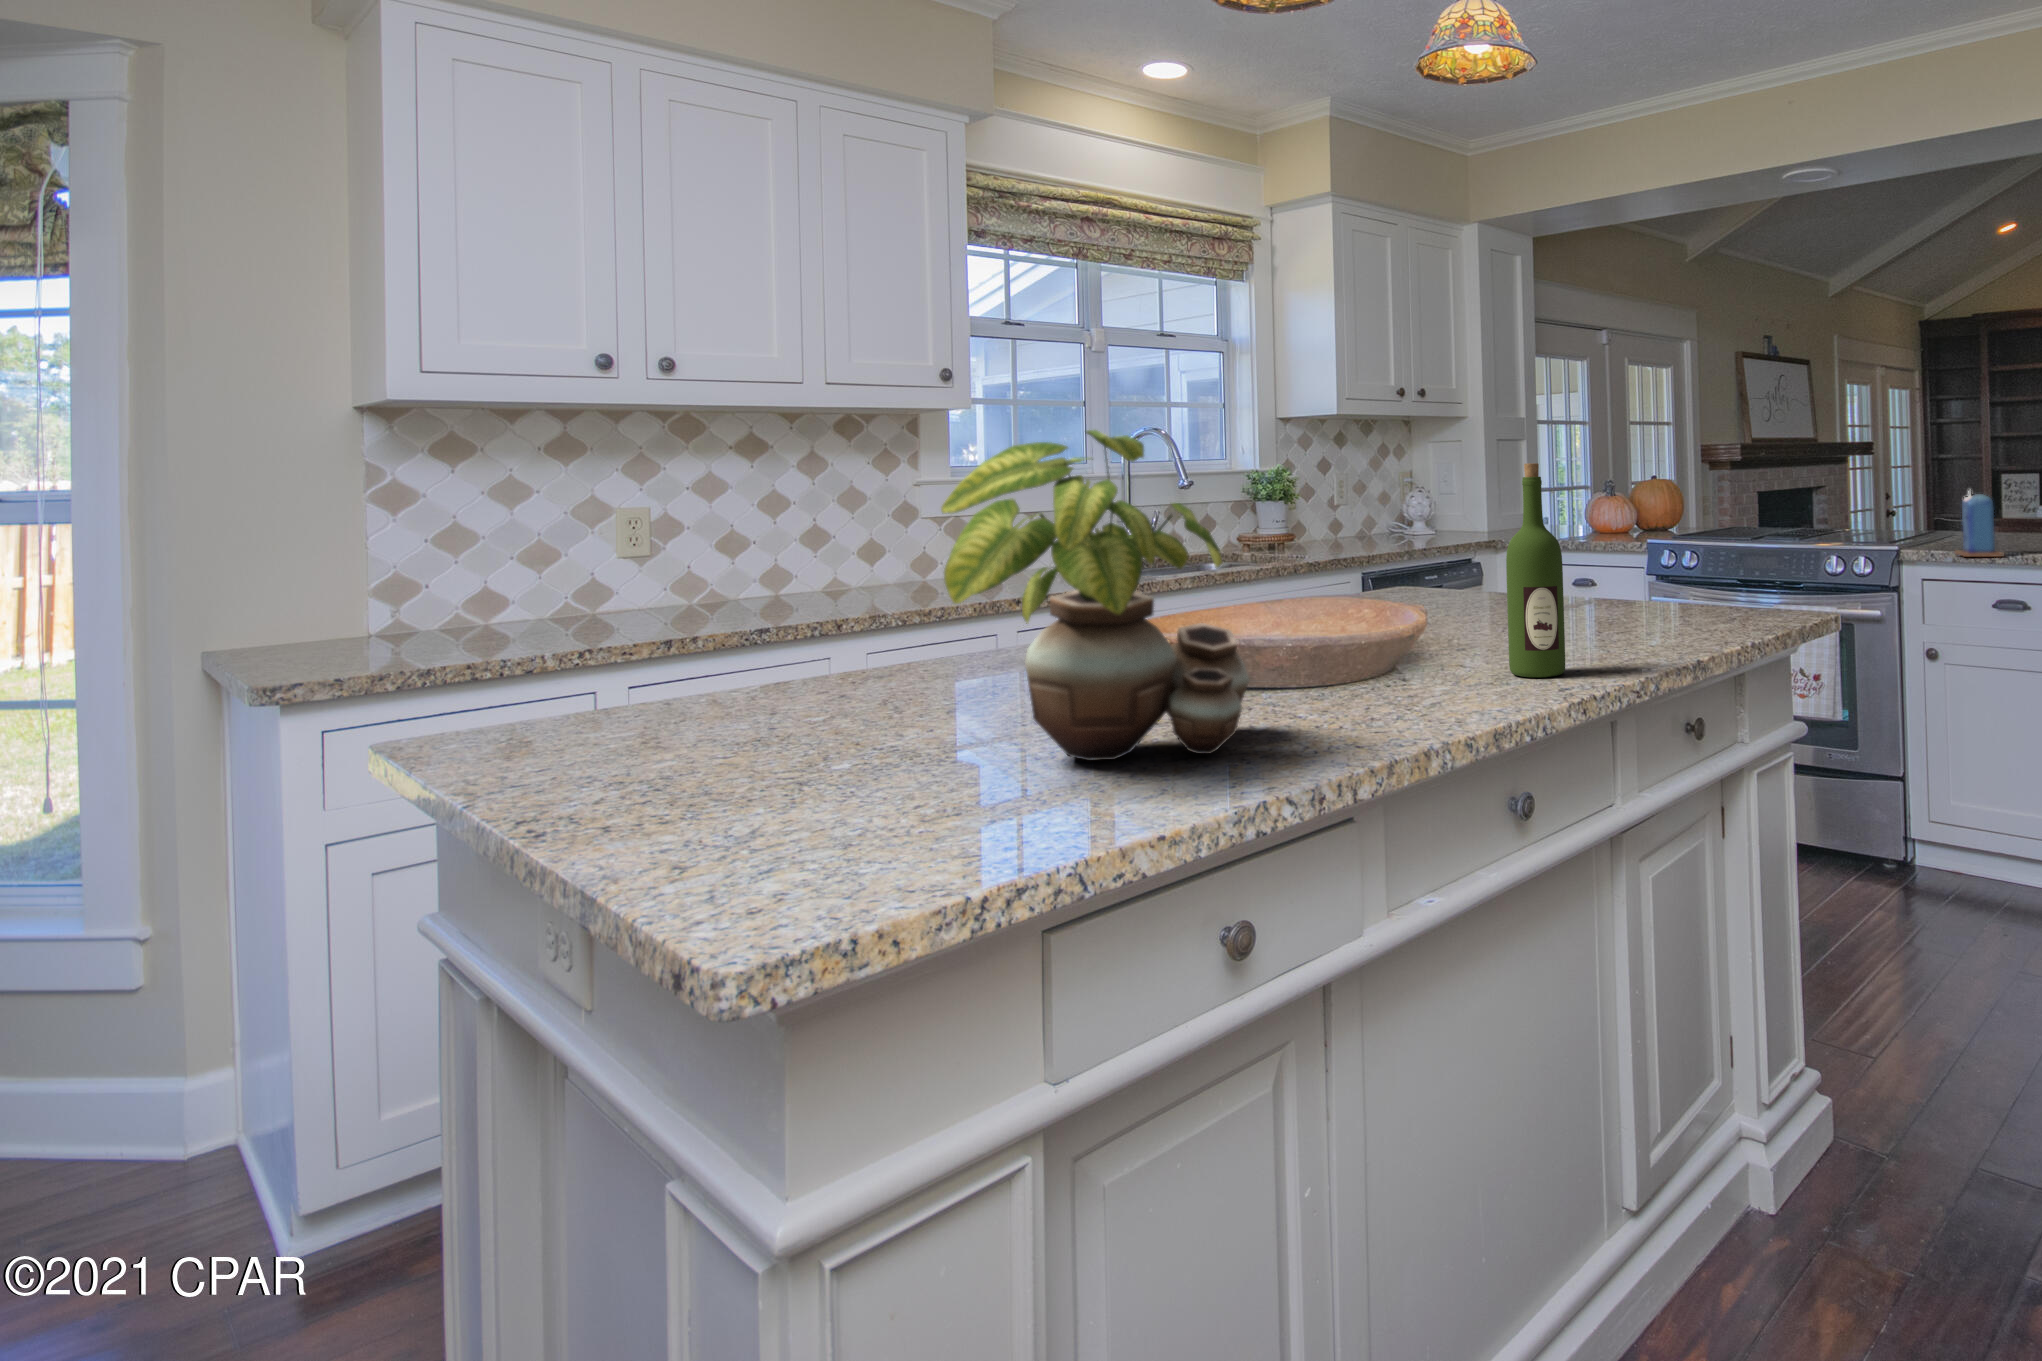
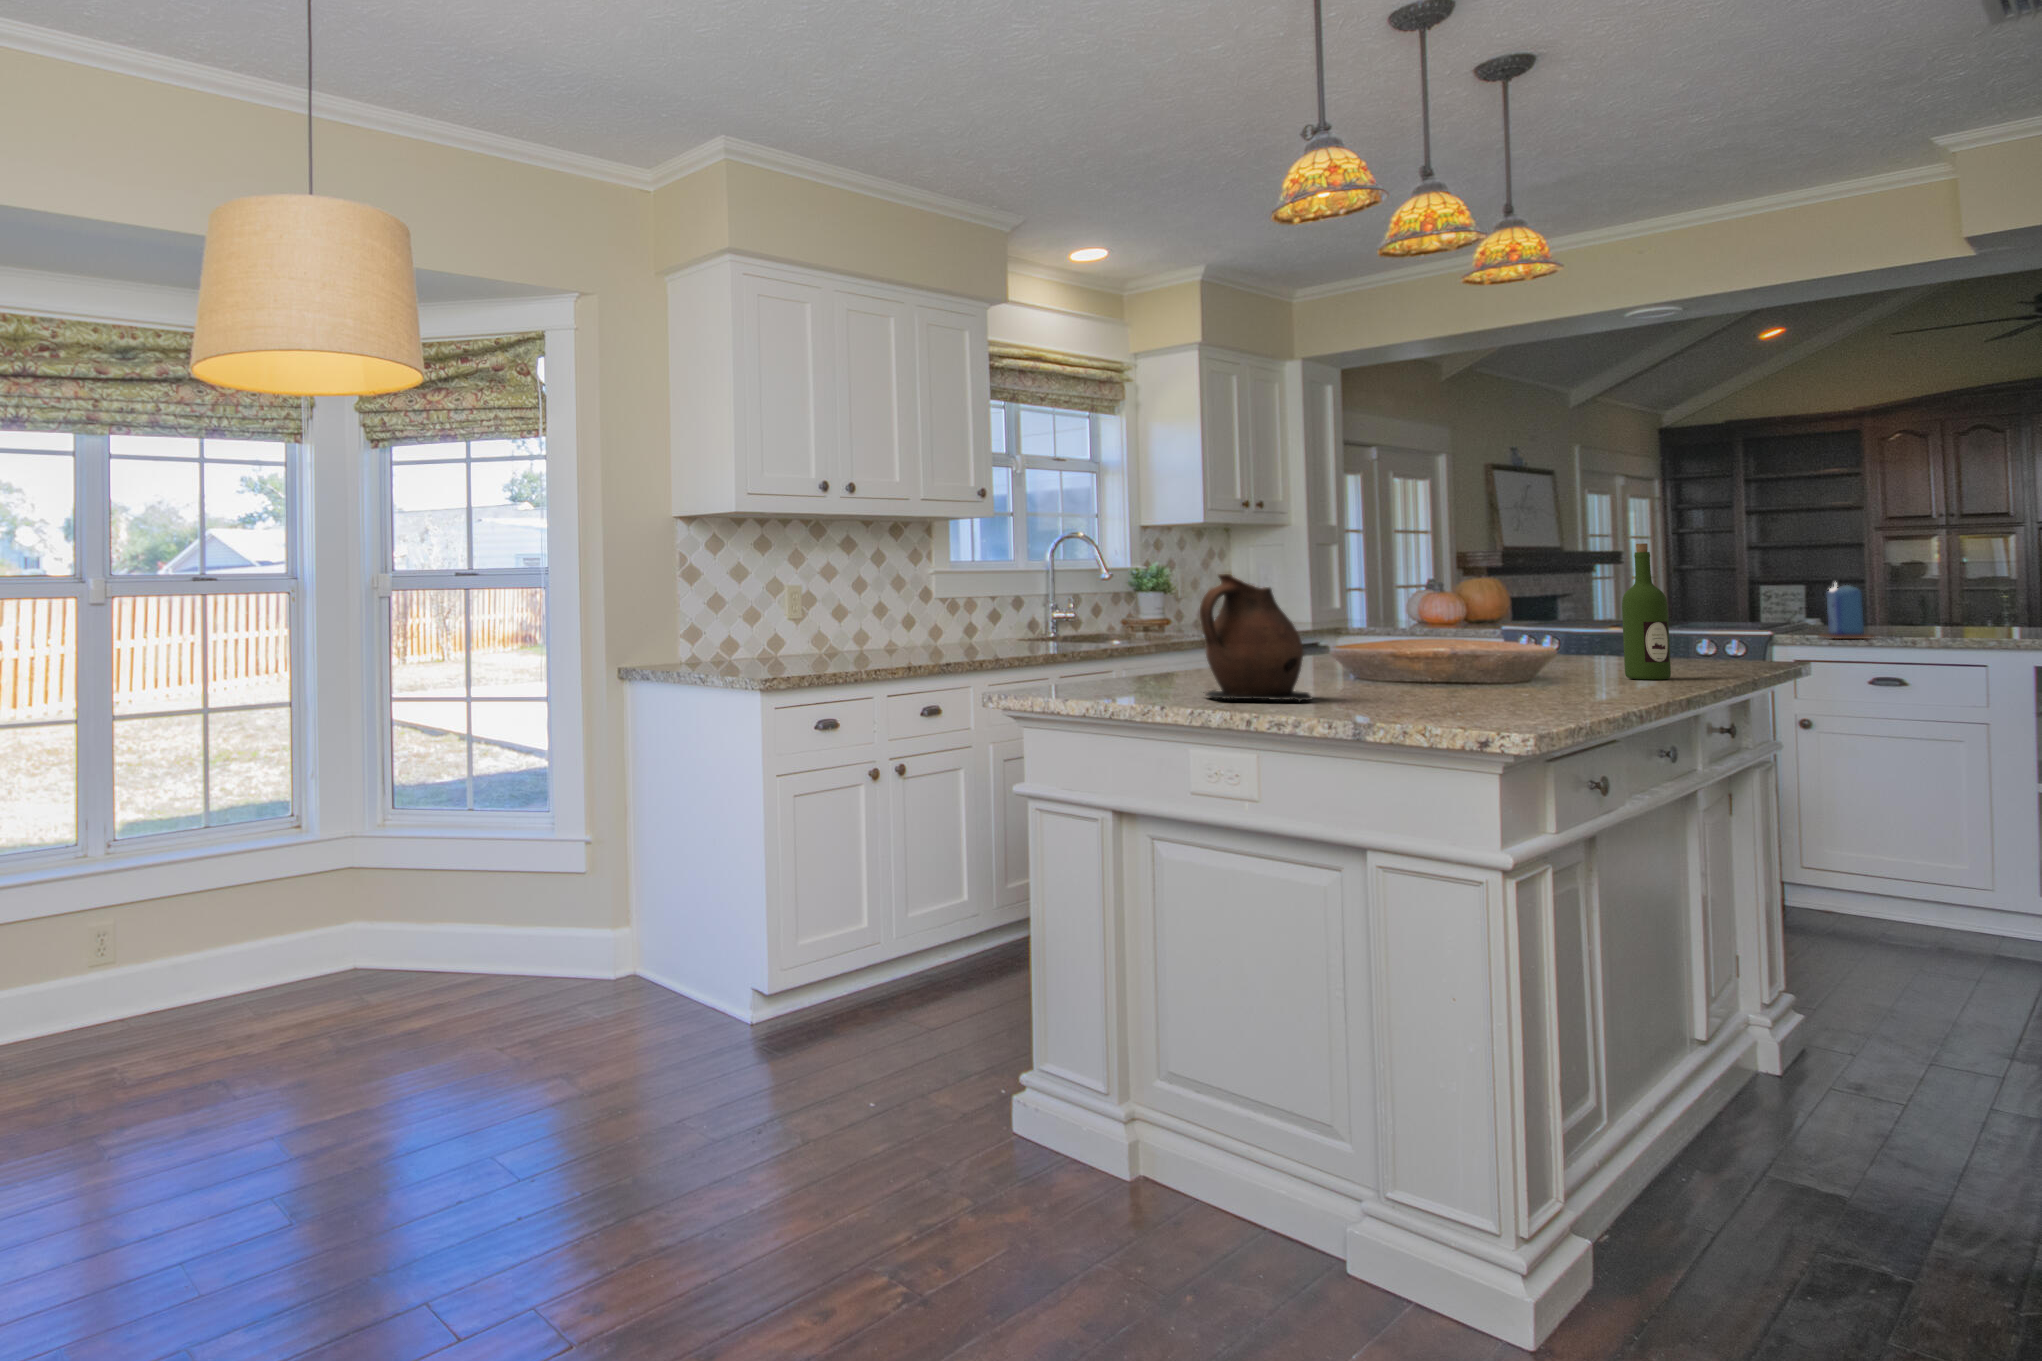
potted plant: present [941,430,1249,761] -> none [1404,518,1566,697]
ceramic pitcher: none [586,535,849,797] -> present [1200,574,1312,701]

